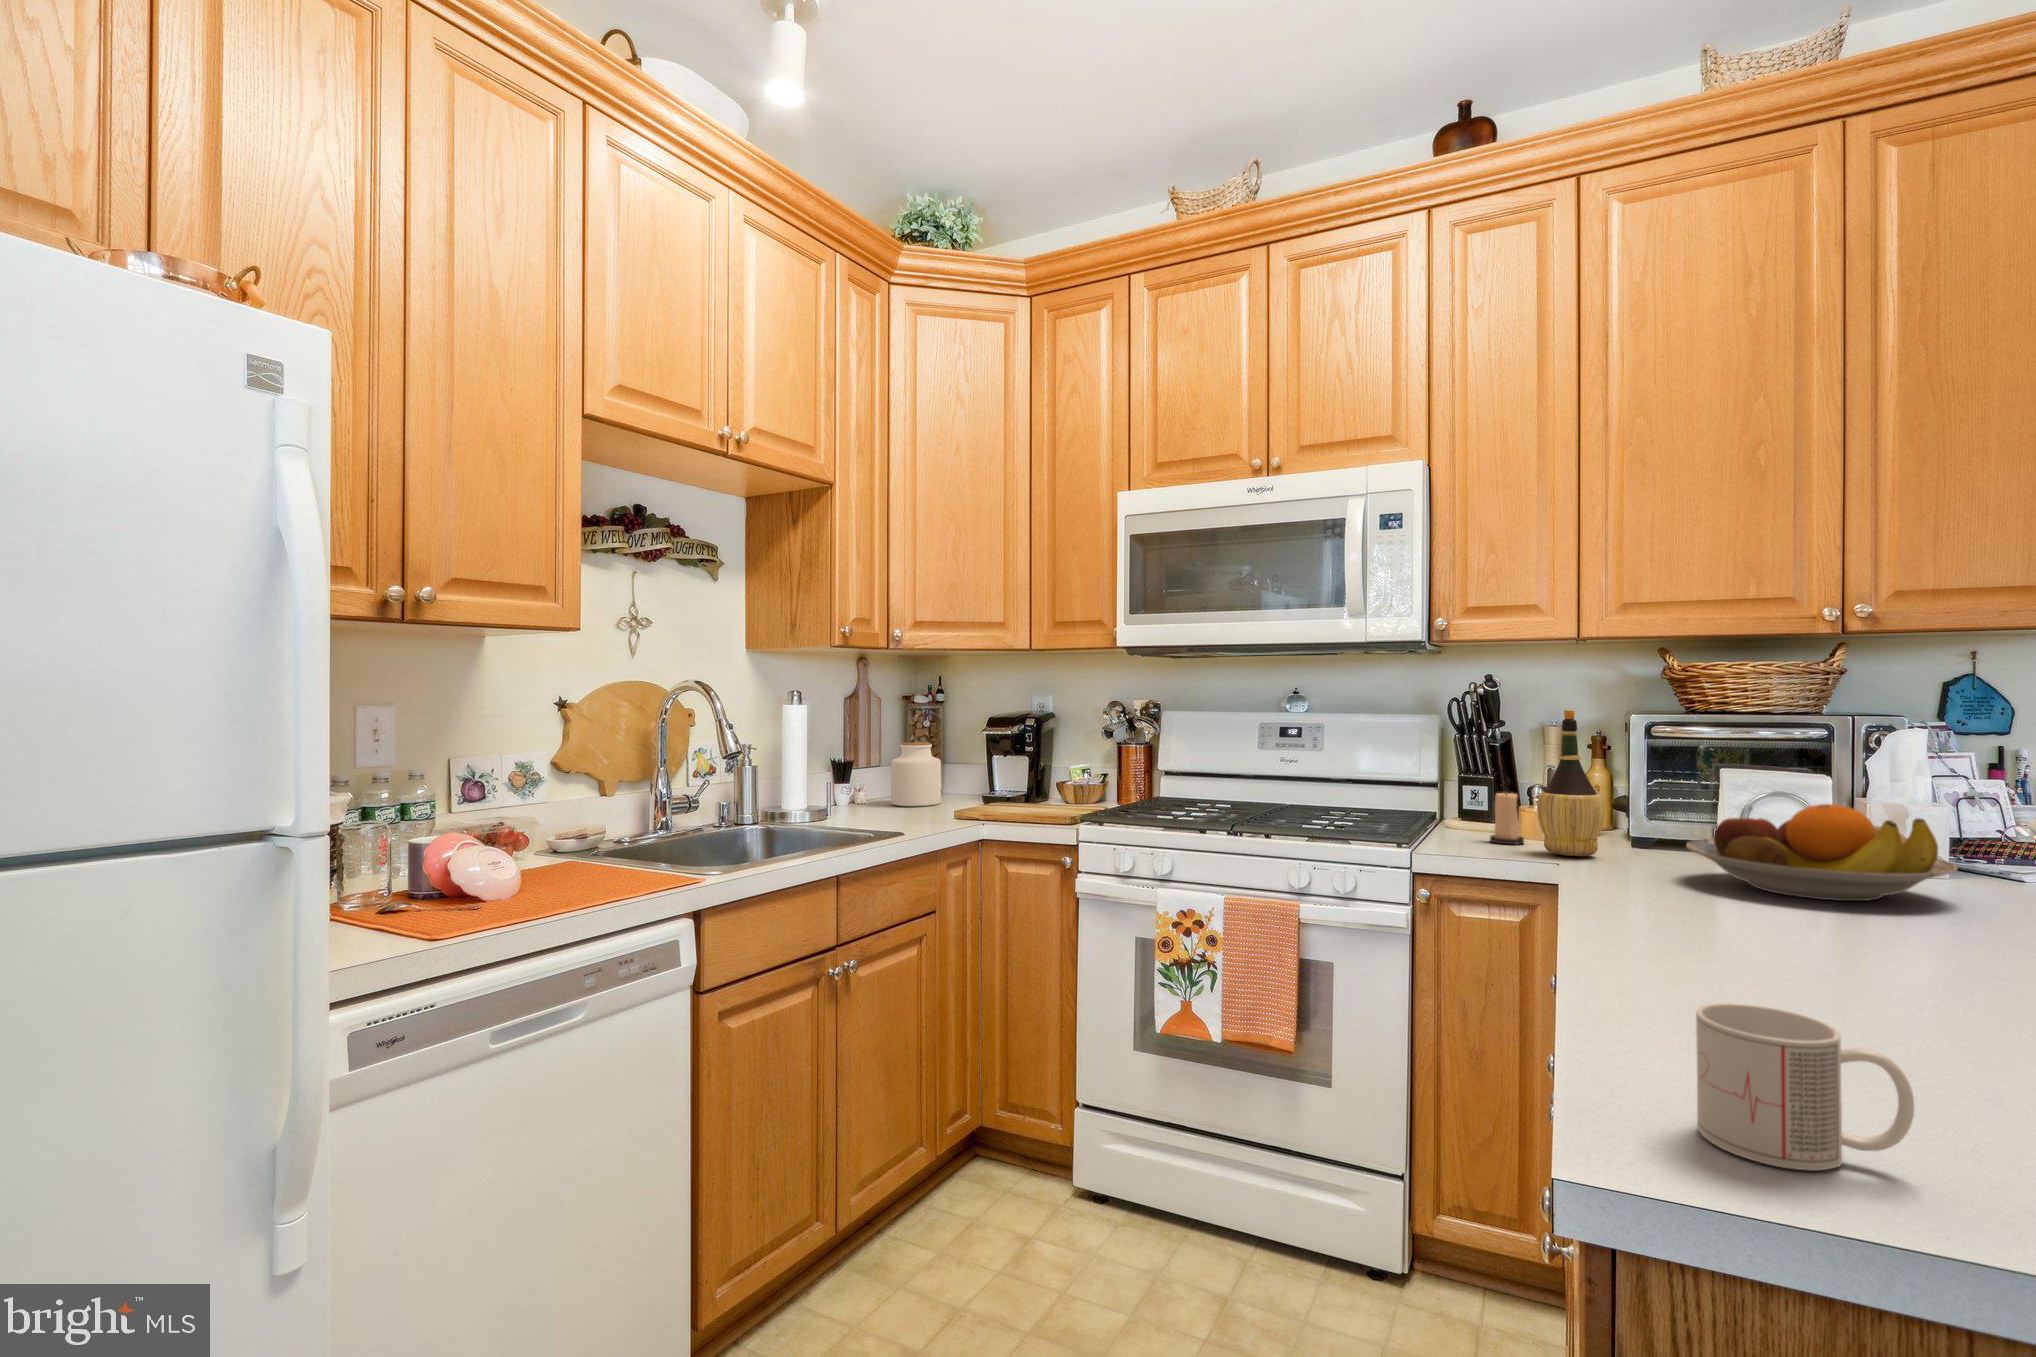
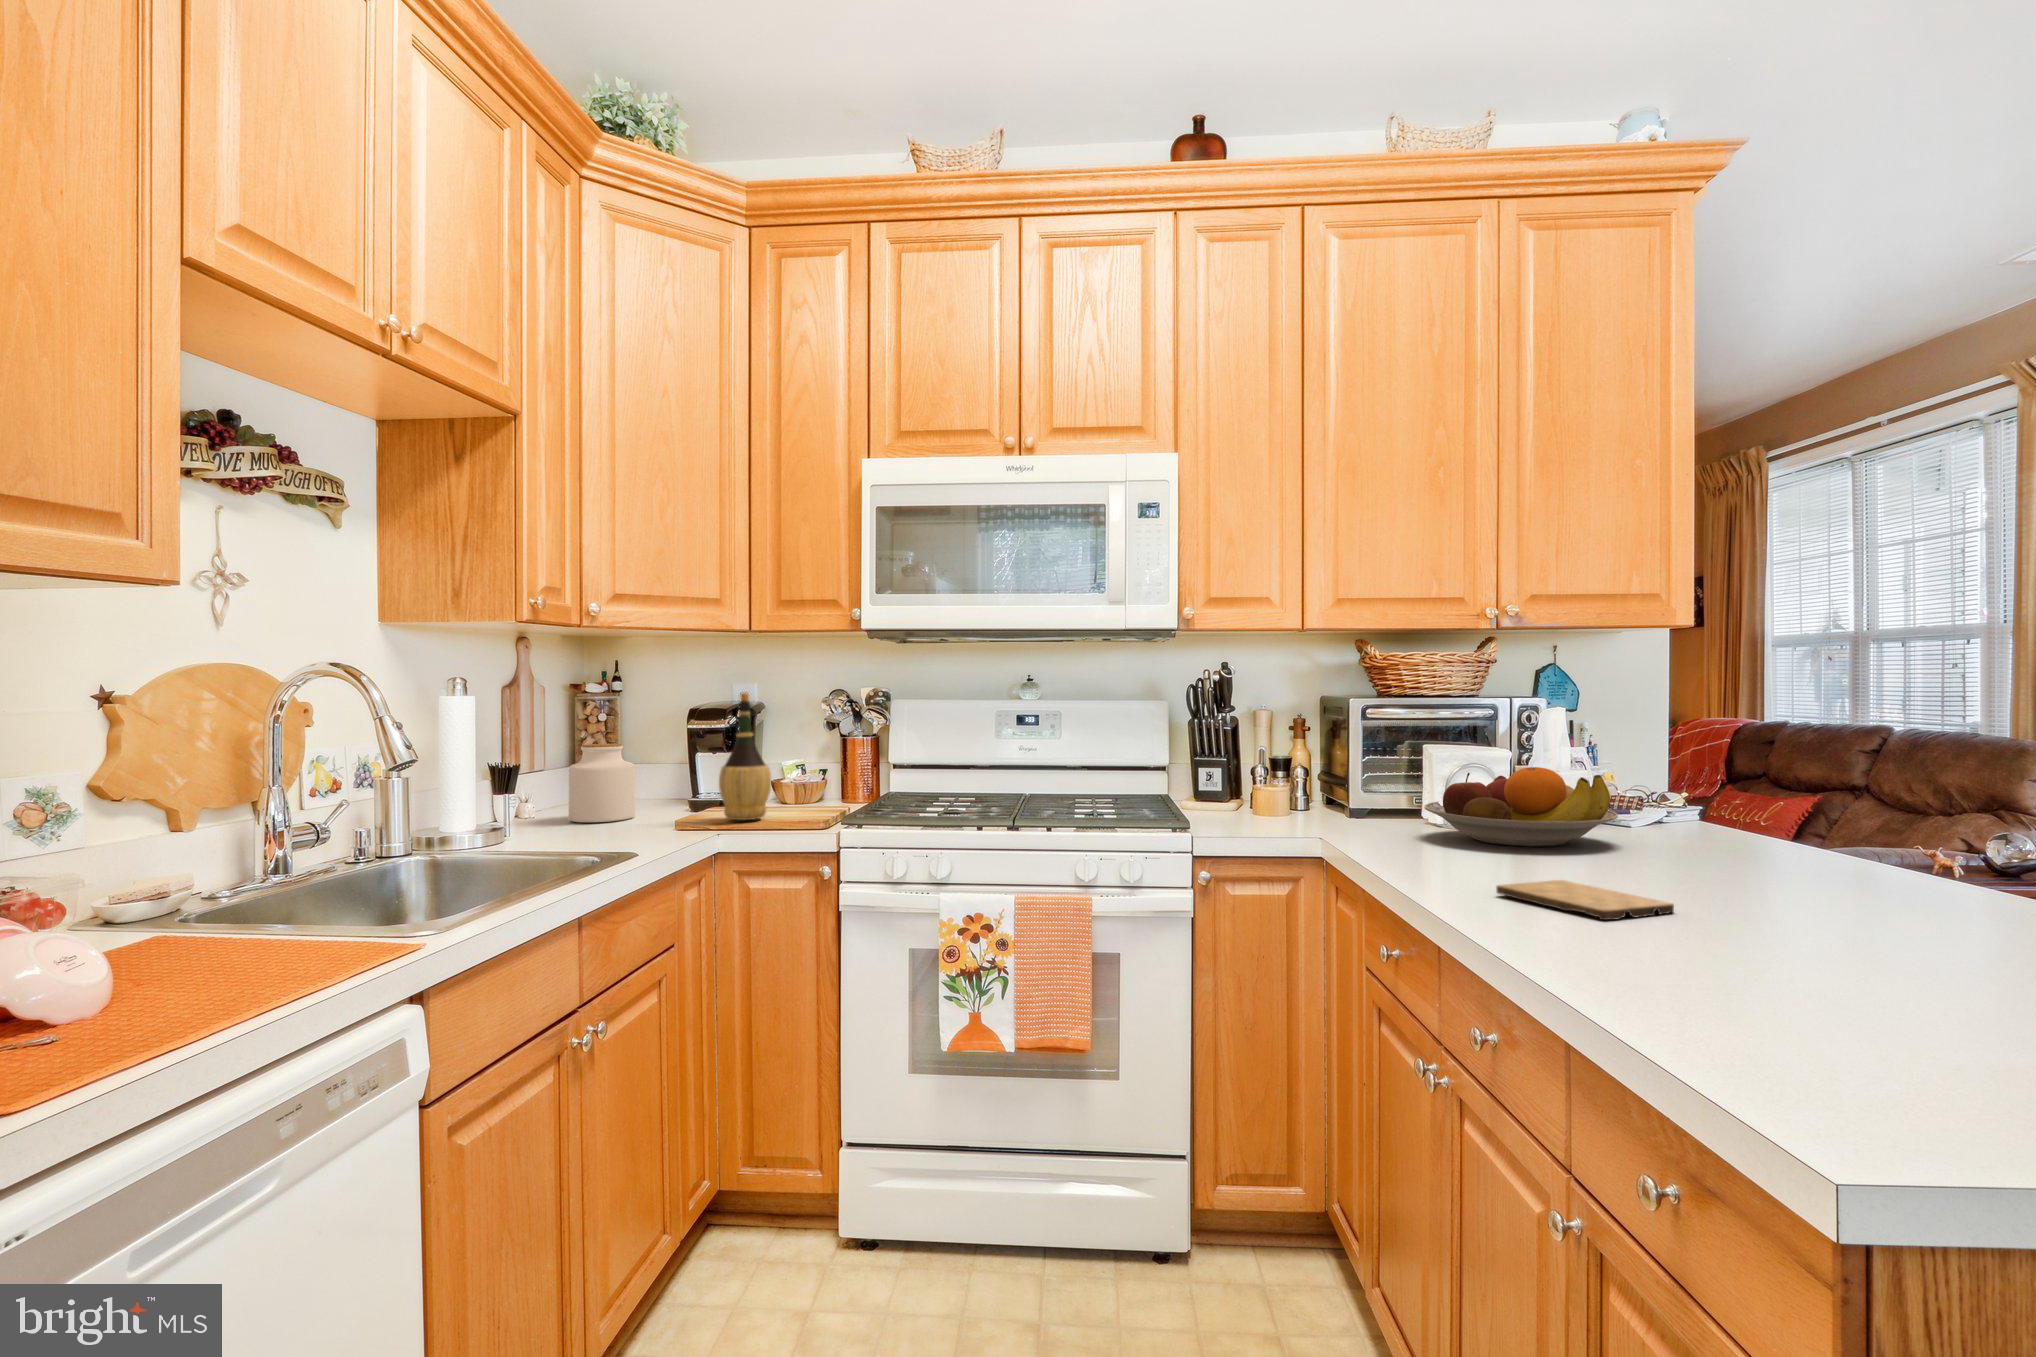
wine bottle: present [1537,710,1604,856] -> present [719,693,771,820]
candle: present [1490,790,1524,845] -> none [1236,768,1266,820]
cutting board: none [1653,935,1866,991] -> present [1496,880,1674,920]
mug: present [1696,1003,1914,1170] -> none [1762,926,1929,1057]

